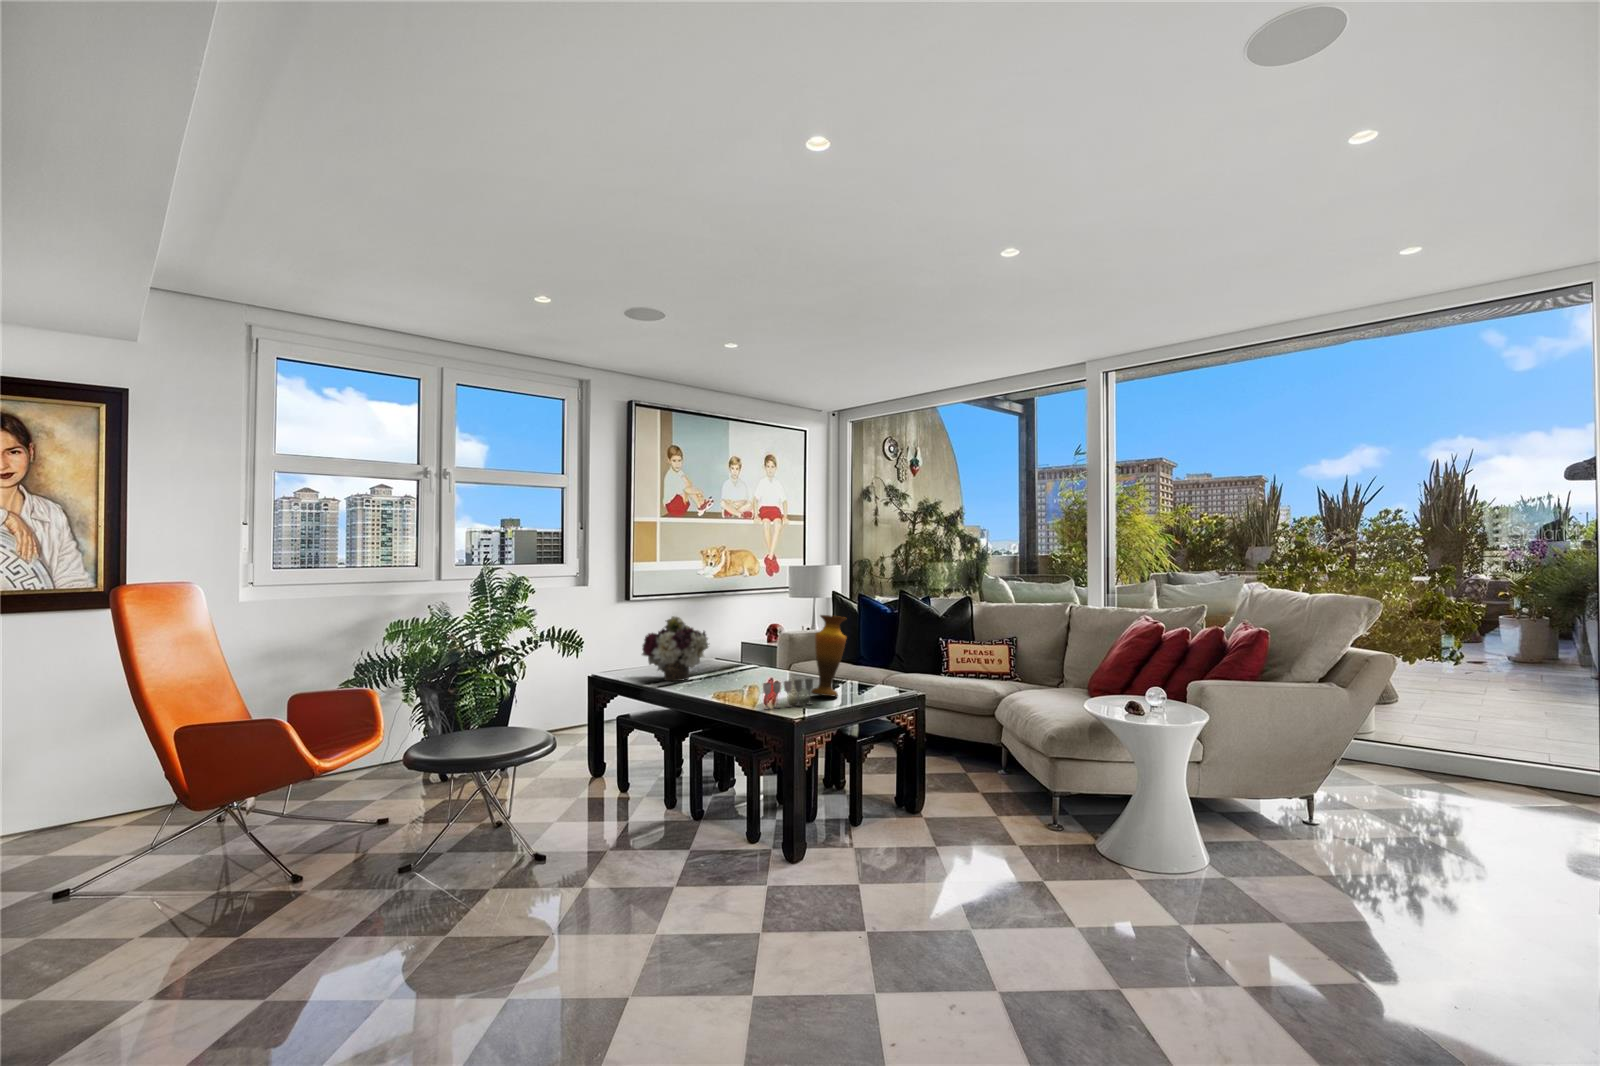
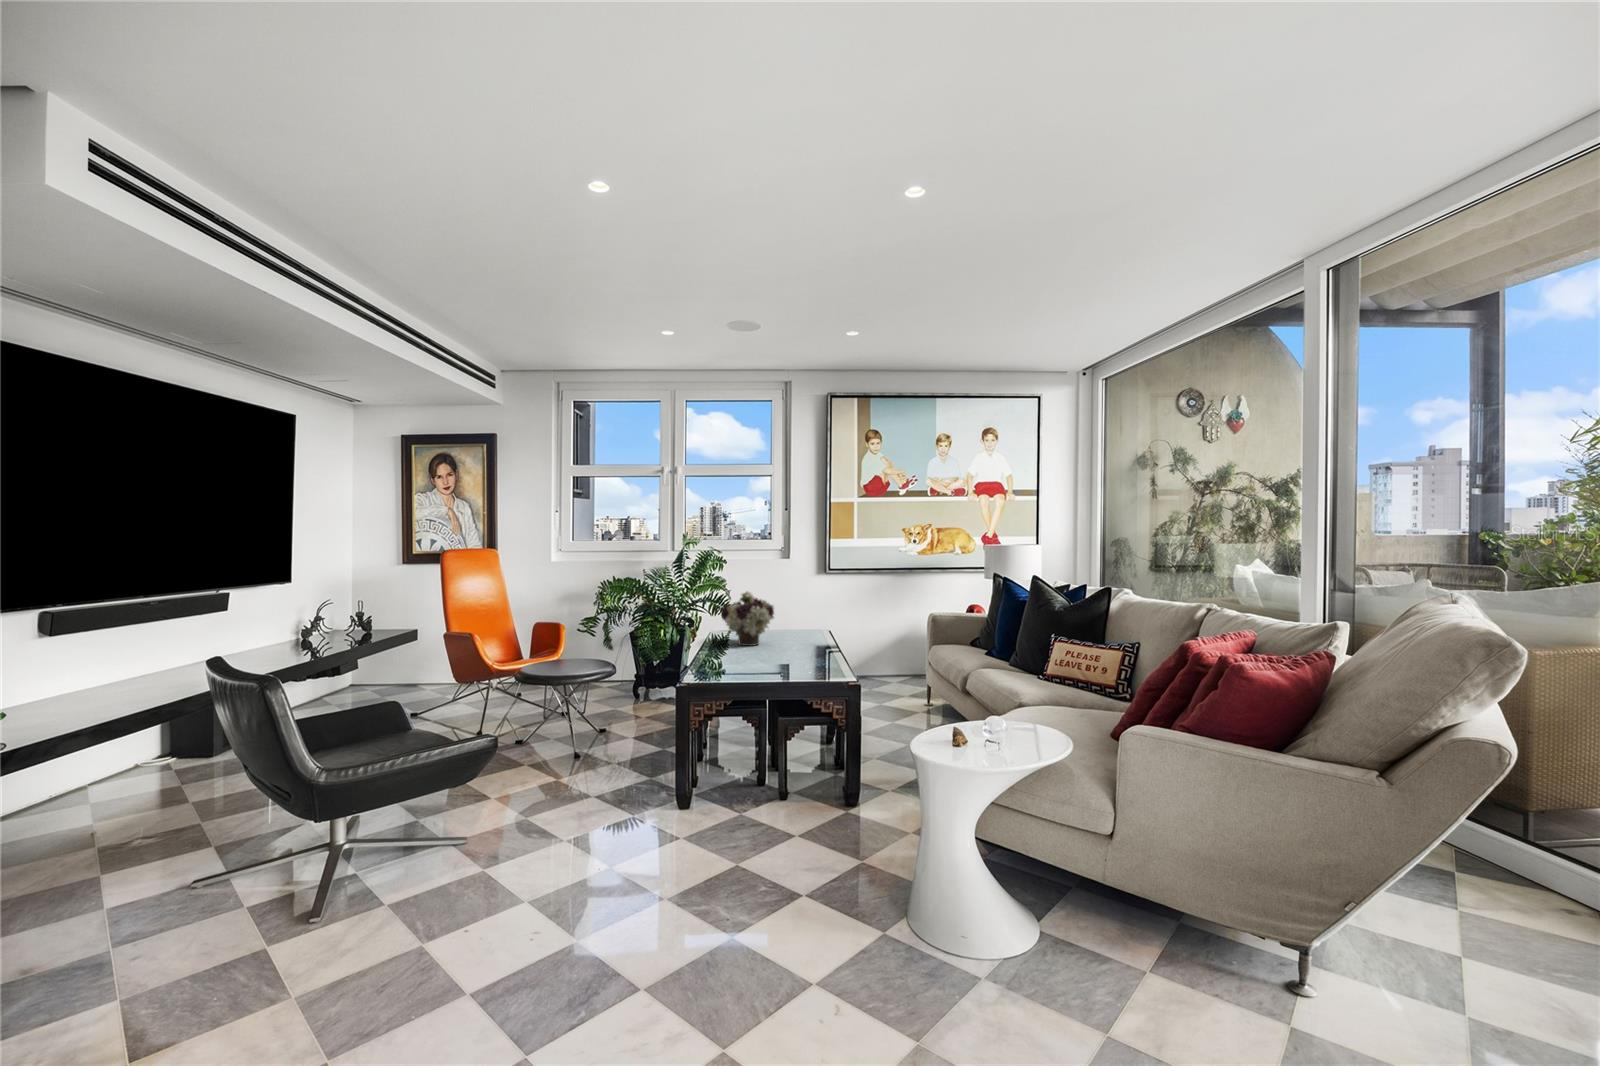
vase: present [811,615,846,696] -> none [793,598,830,673]
wine glass: present [763,679,813,710] -> none [734,652,780,675]

